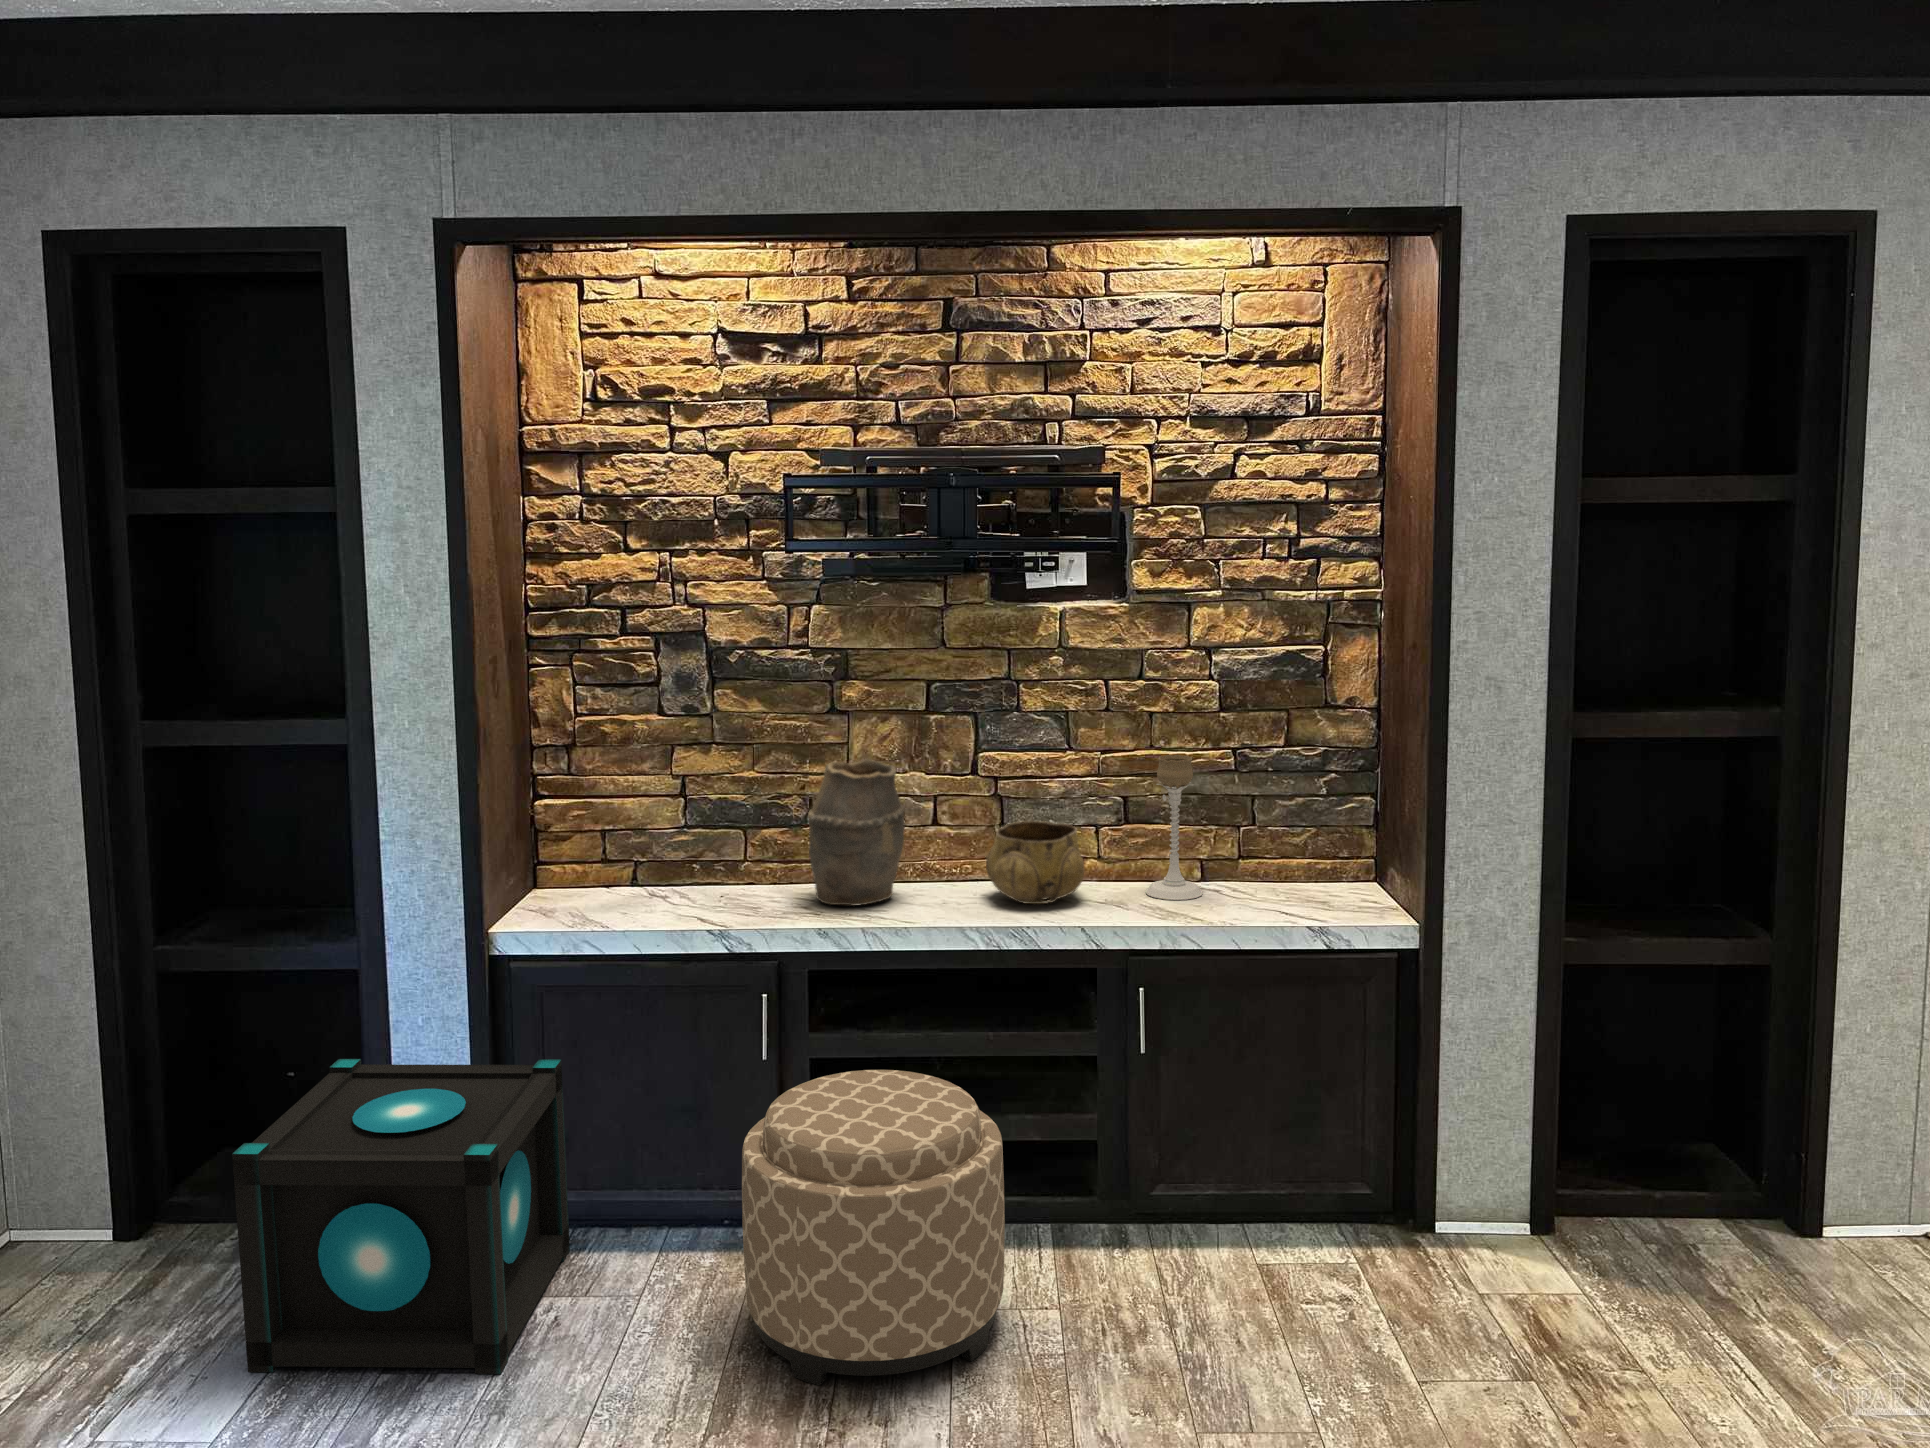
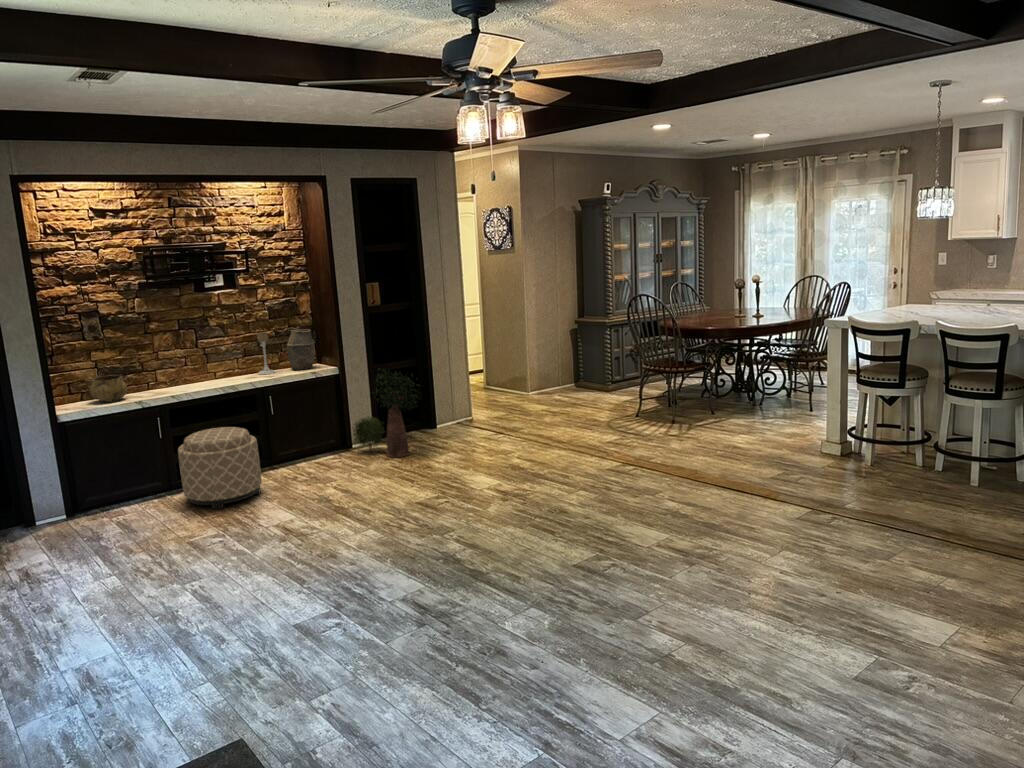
vase: present [808,759,905,906] -> present [287,329,315,370]
decorative bowl: present [986,821,1084,904] -> present [90,375,127,402]
potted plant: none [1413,966,1714,1358] -> present [353,368,421,457]
speaker: present [232,1059,570,1374] -> none [10,450,123,556]

